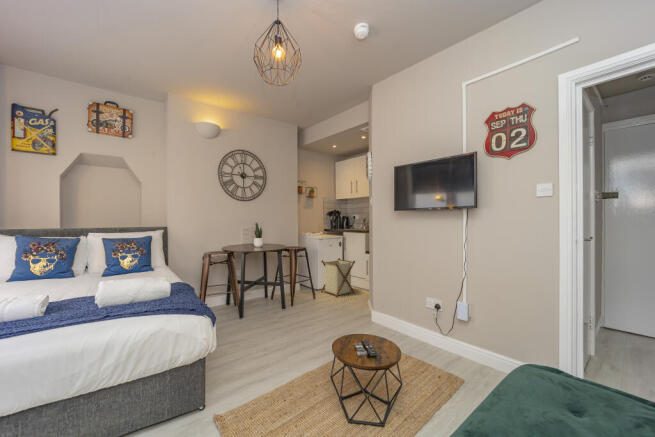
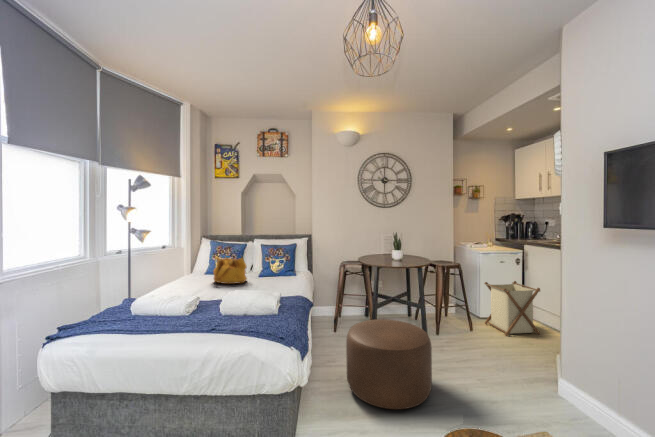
handbag: none [32,250,91,286] -> present [213,257,247,284]
ottoman: none [232,295,303,364] -> present [346,319,432,409]

